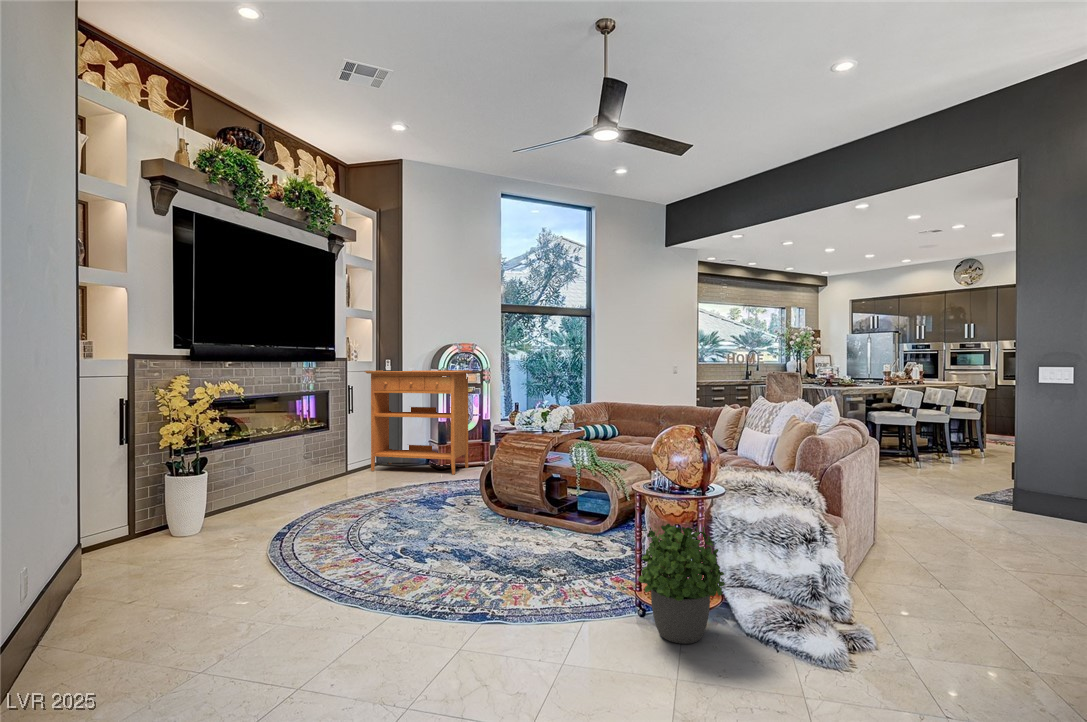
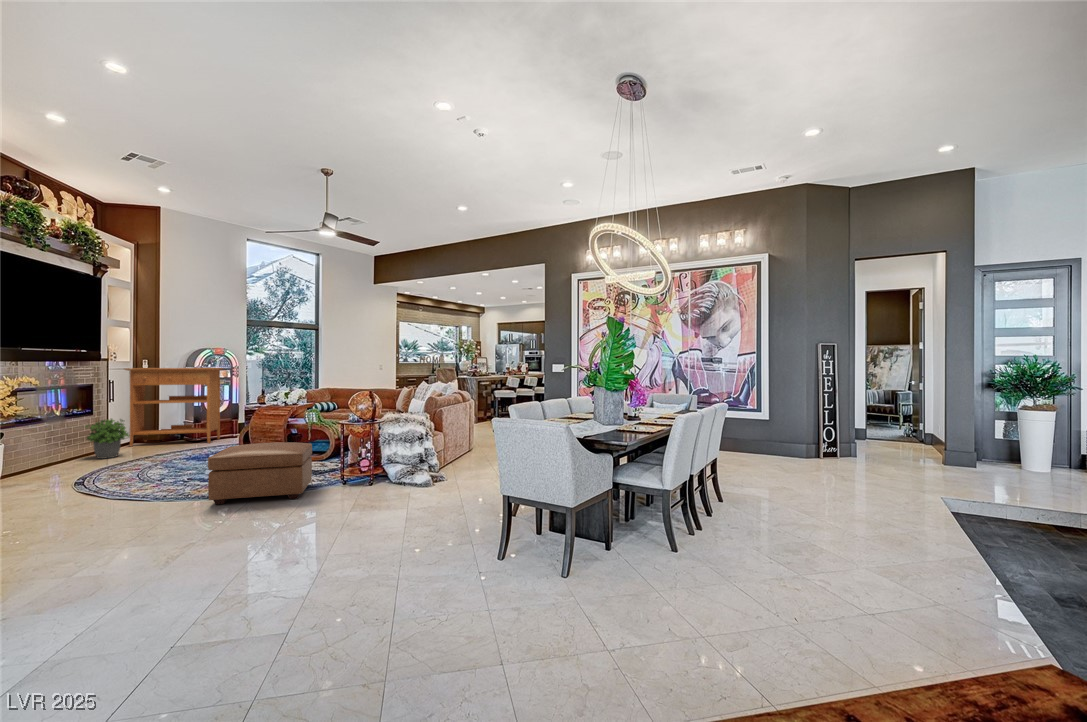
ottoman: none [398,514,579,651] -> present [208,442,312,505]
potted plant: present [638,524,725,644] -> present [85,419,129,459]

